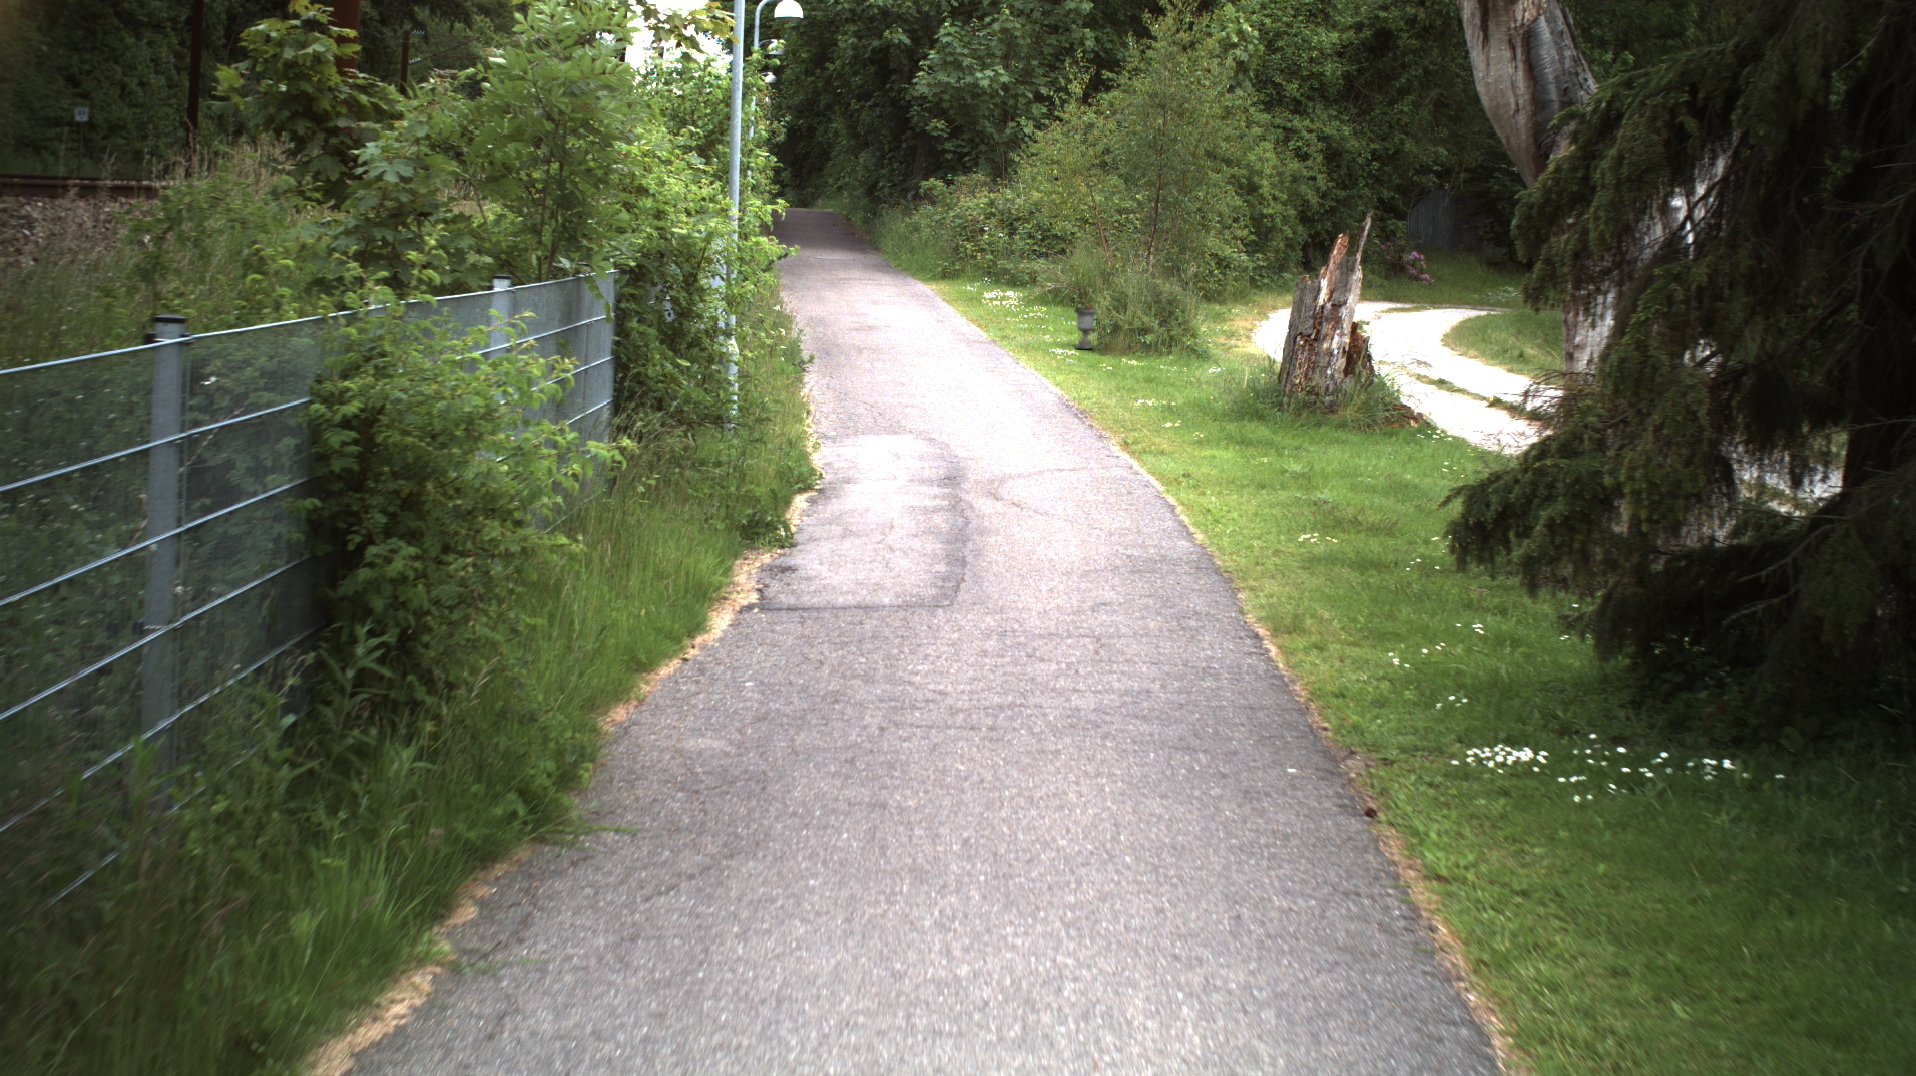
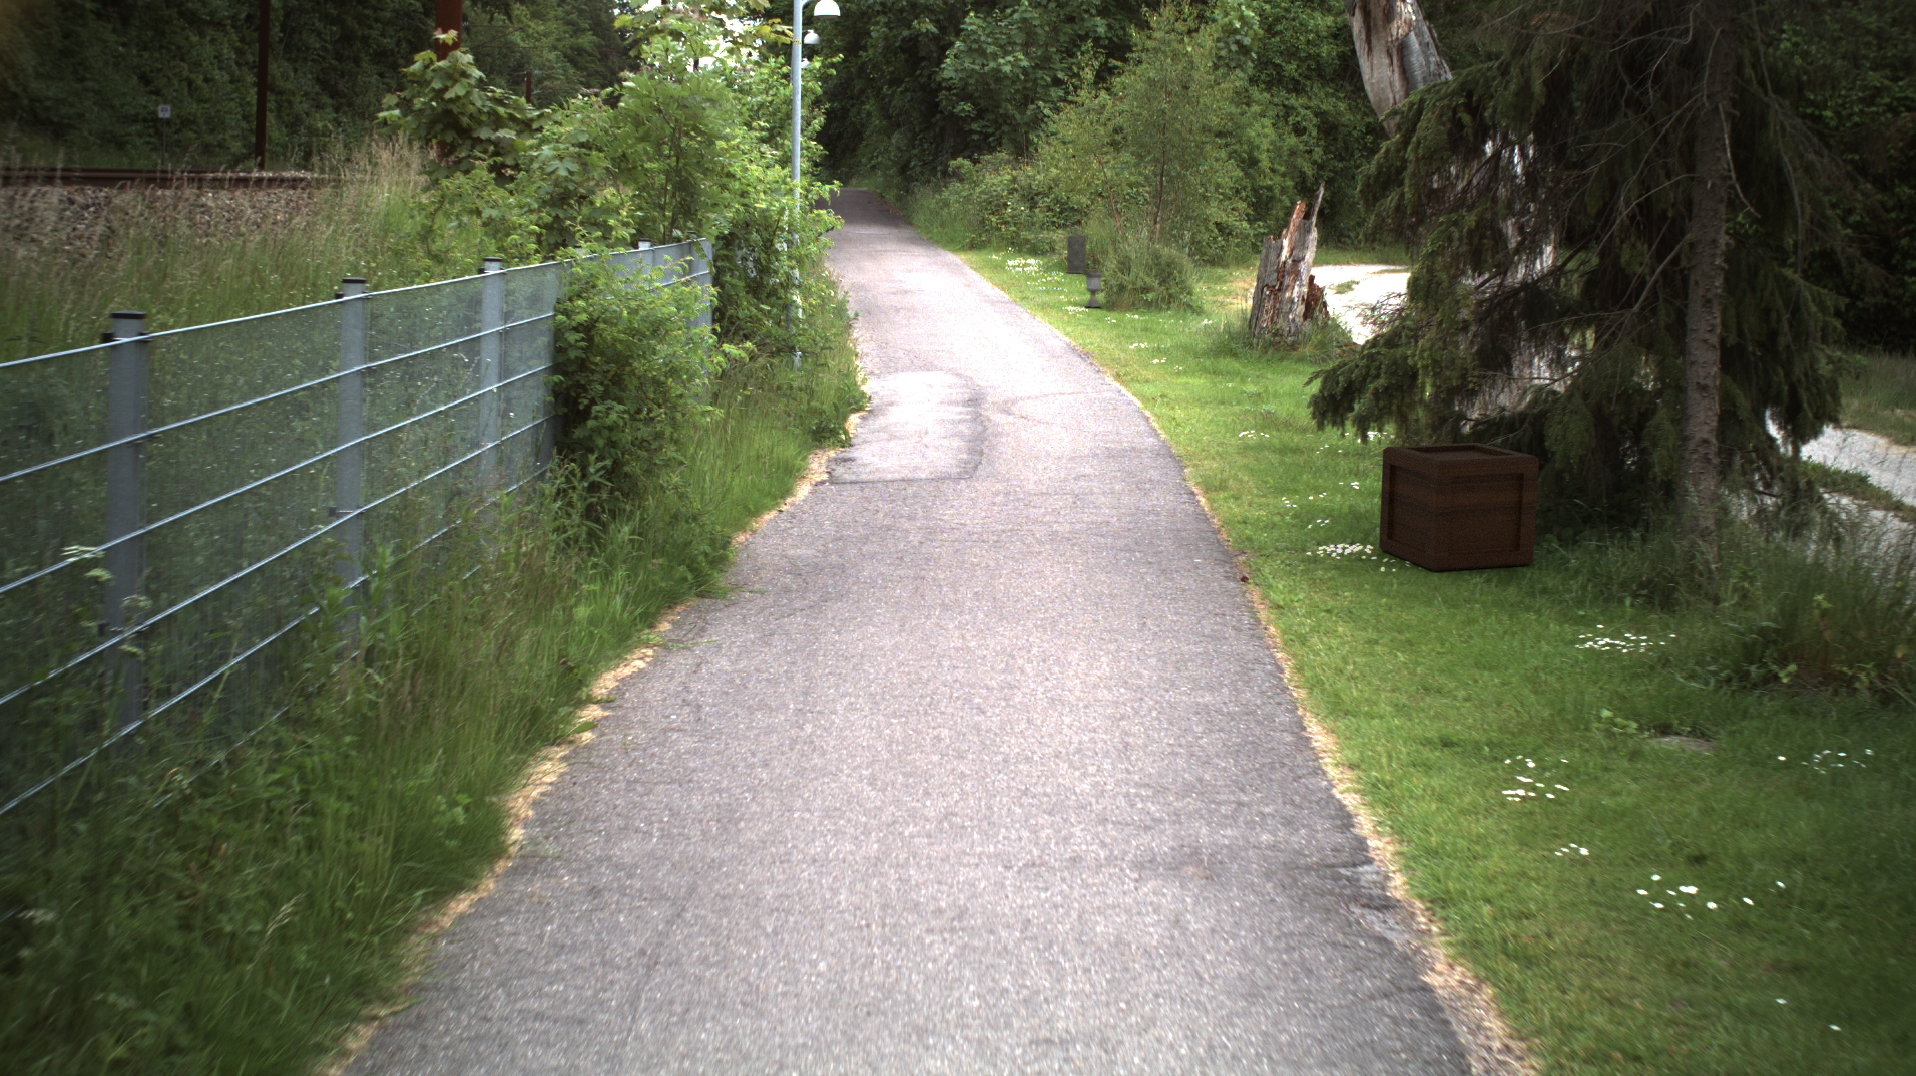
trash can: none [1051,262,1075,308] -> present [1066,233,1086,273]
wooden crate: none [1575,608,1843,819] -> present [1379,443,1539,571]

